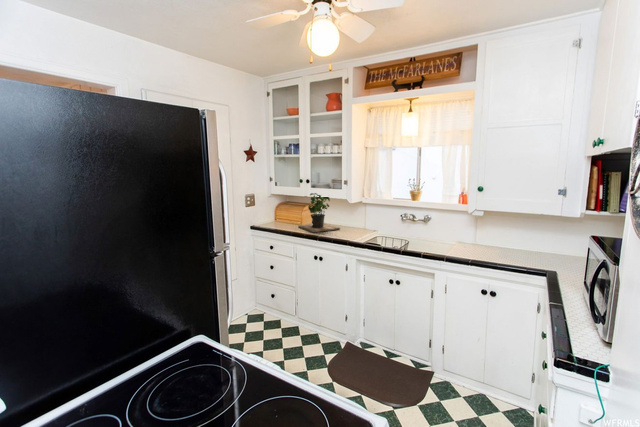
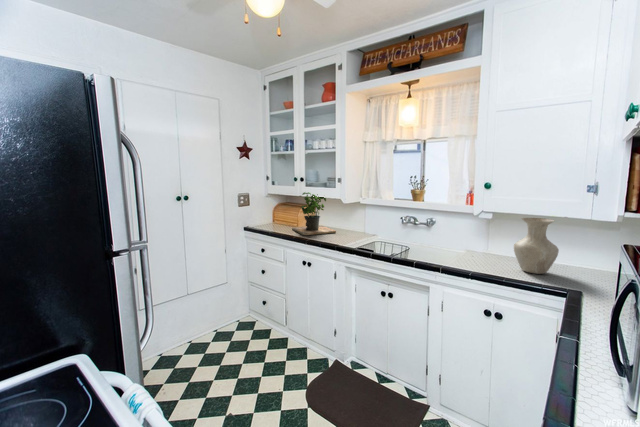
vase: none [501,215,536,259] -> present [514,218,559,274]

